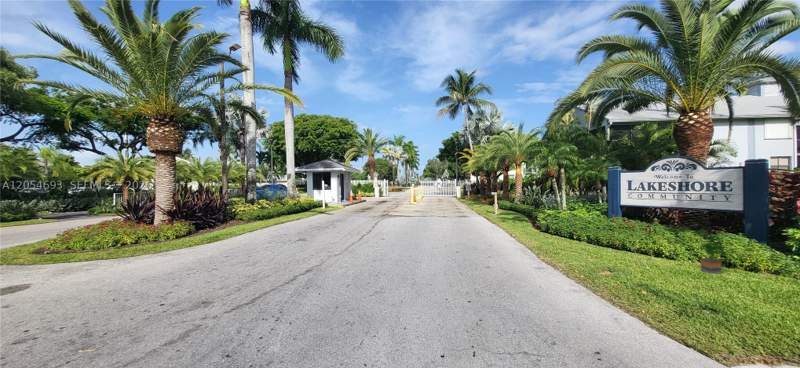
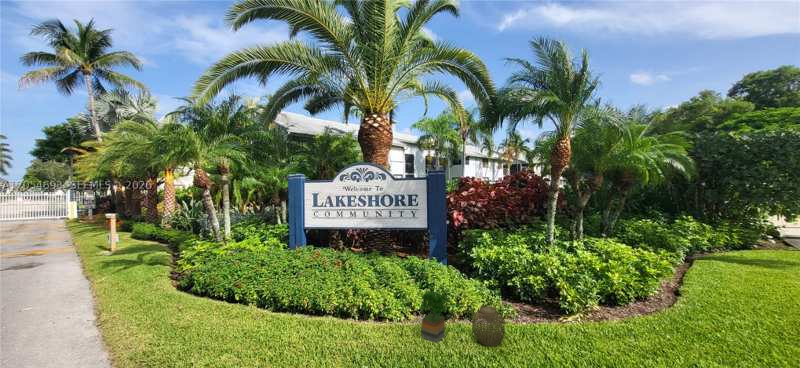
woven basket: none [744,257,776,283] -> present [472,307,505,346]

